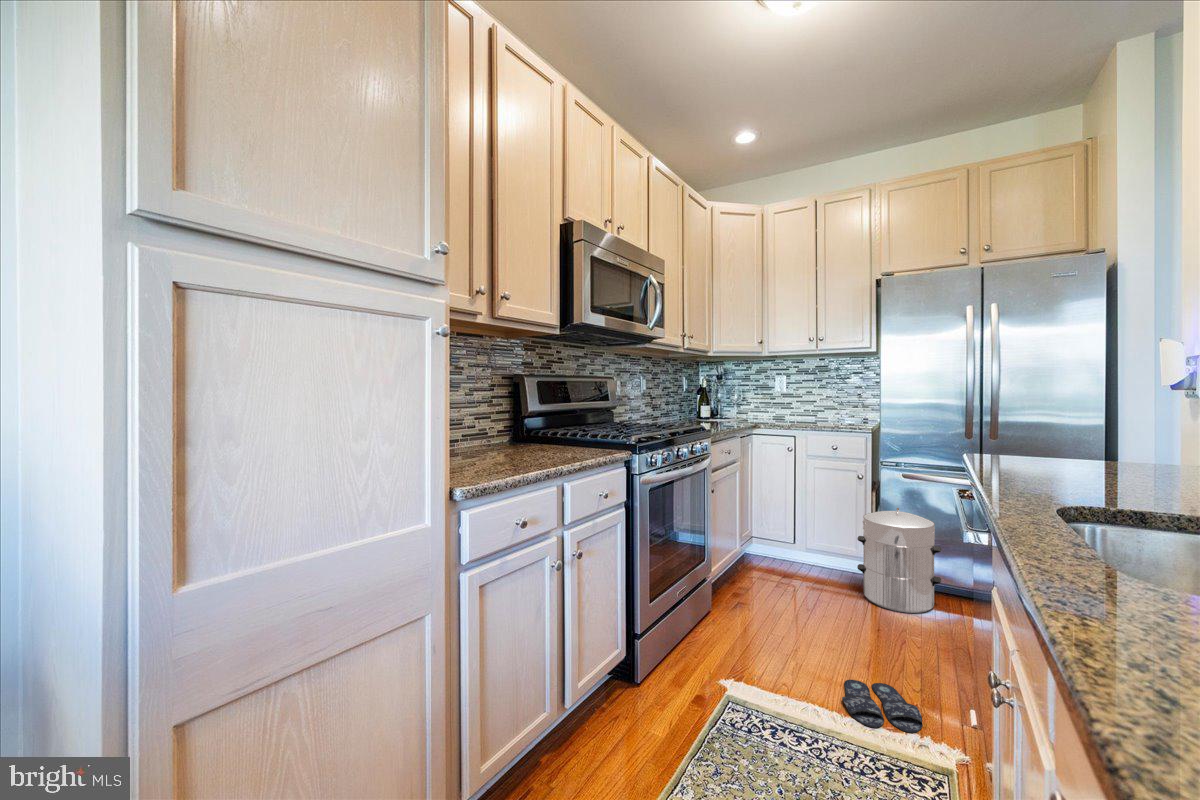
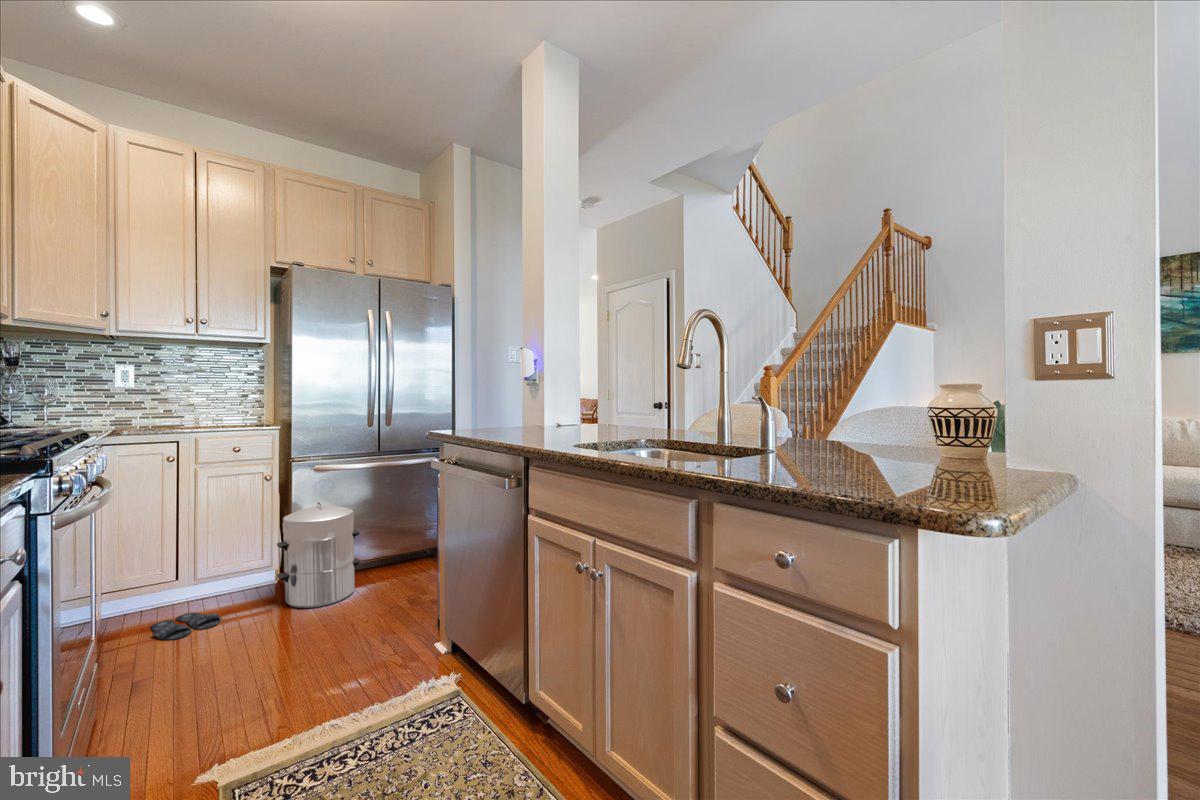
slippers: present [842,680,923,733] -> present [151,613,220,640]

